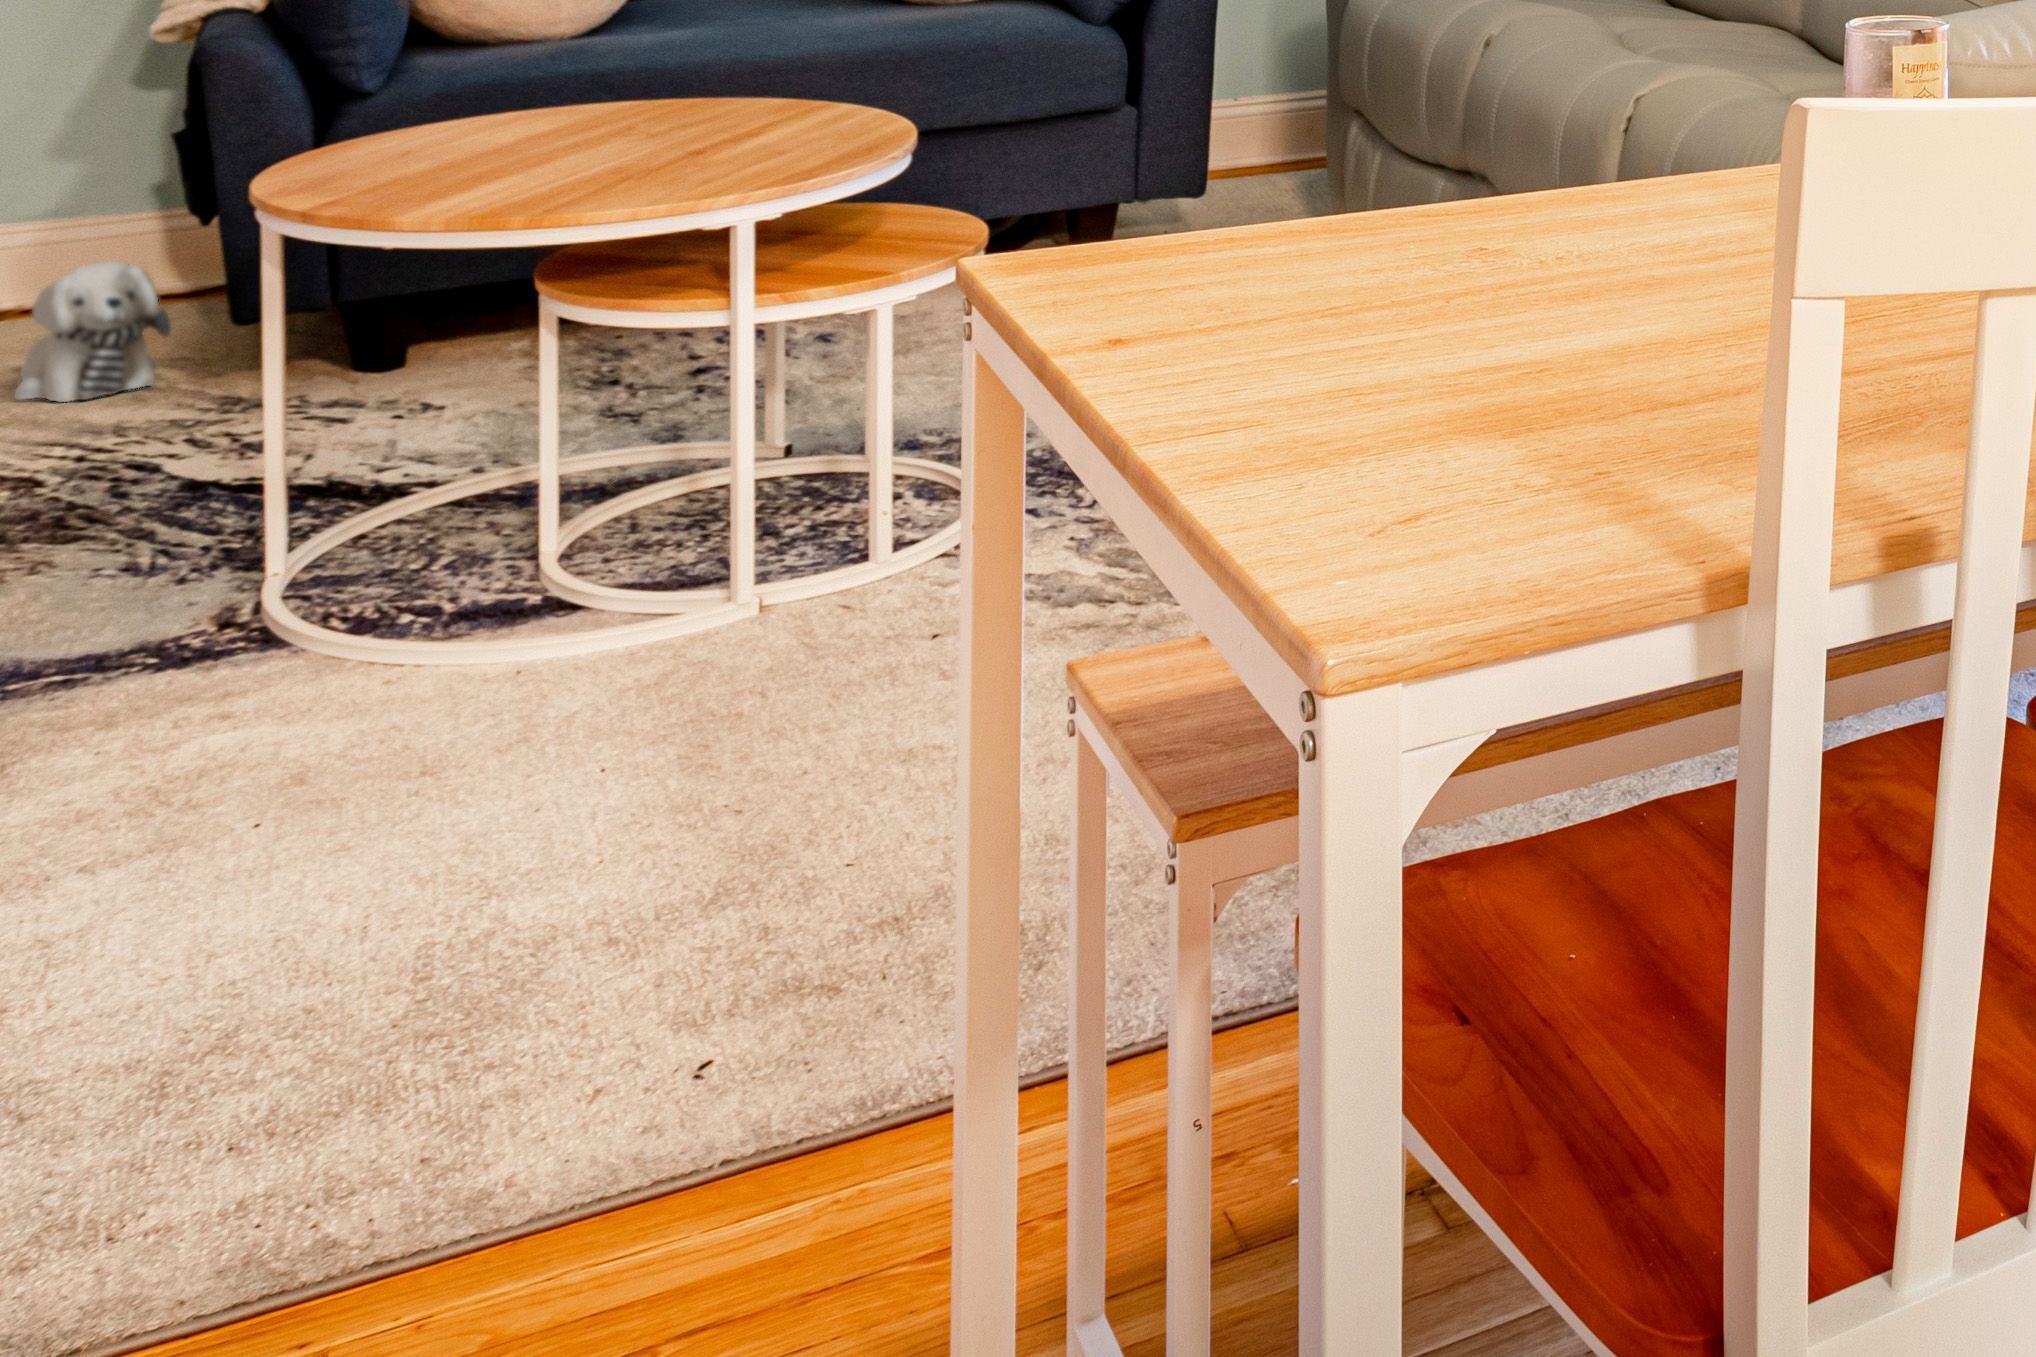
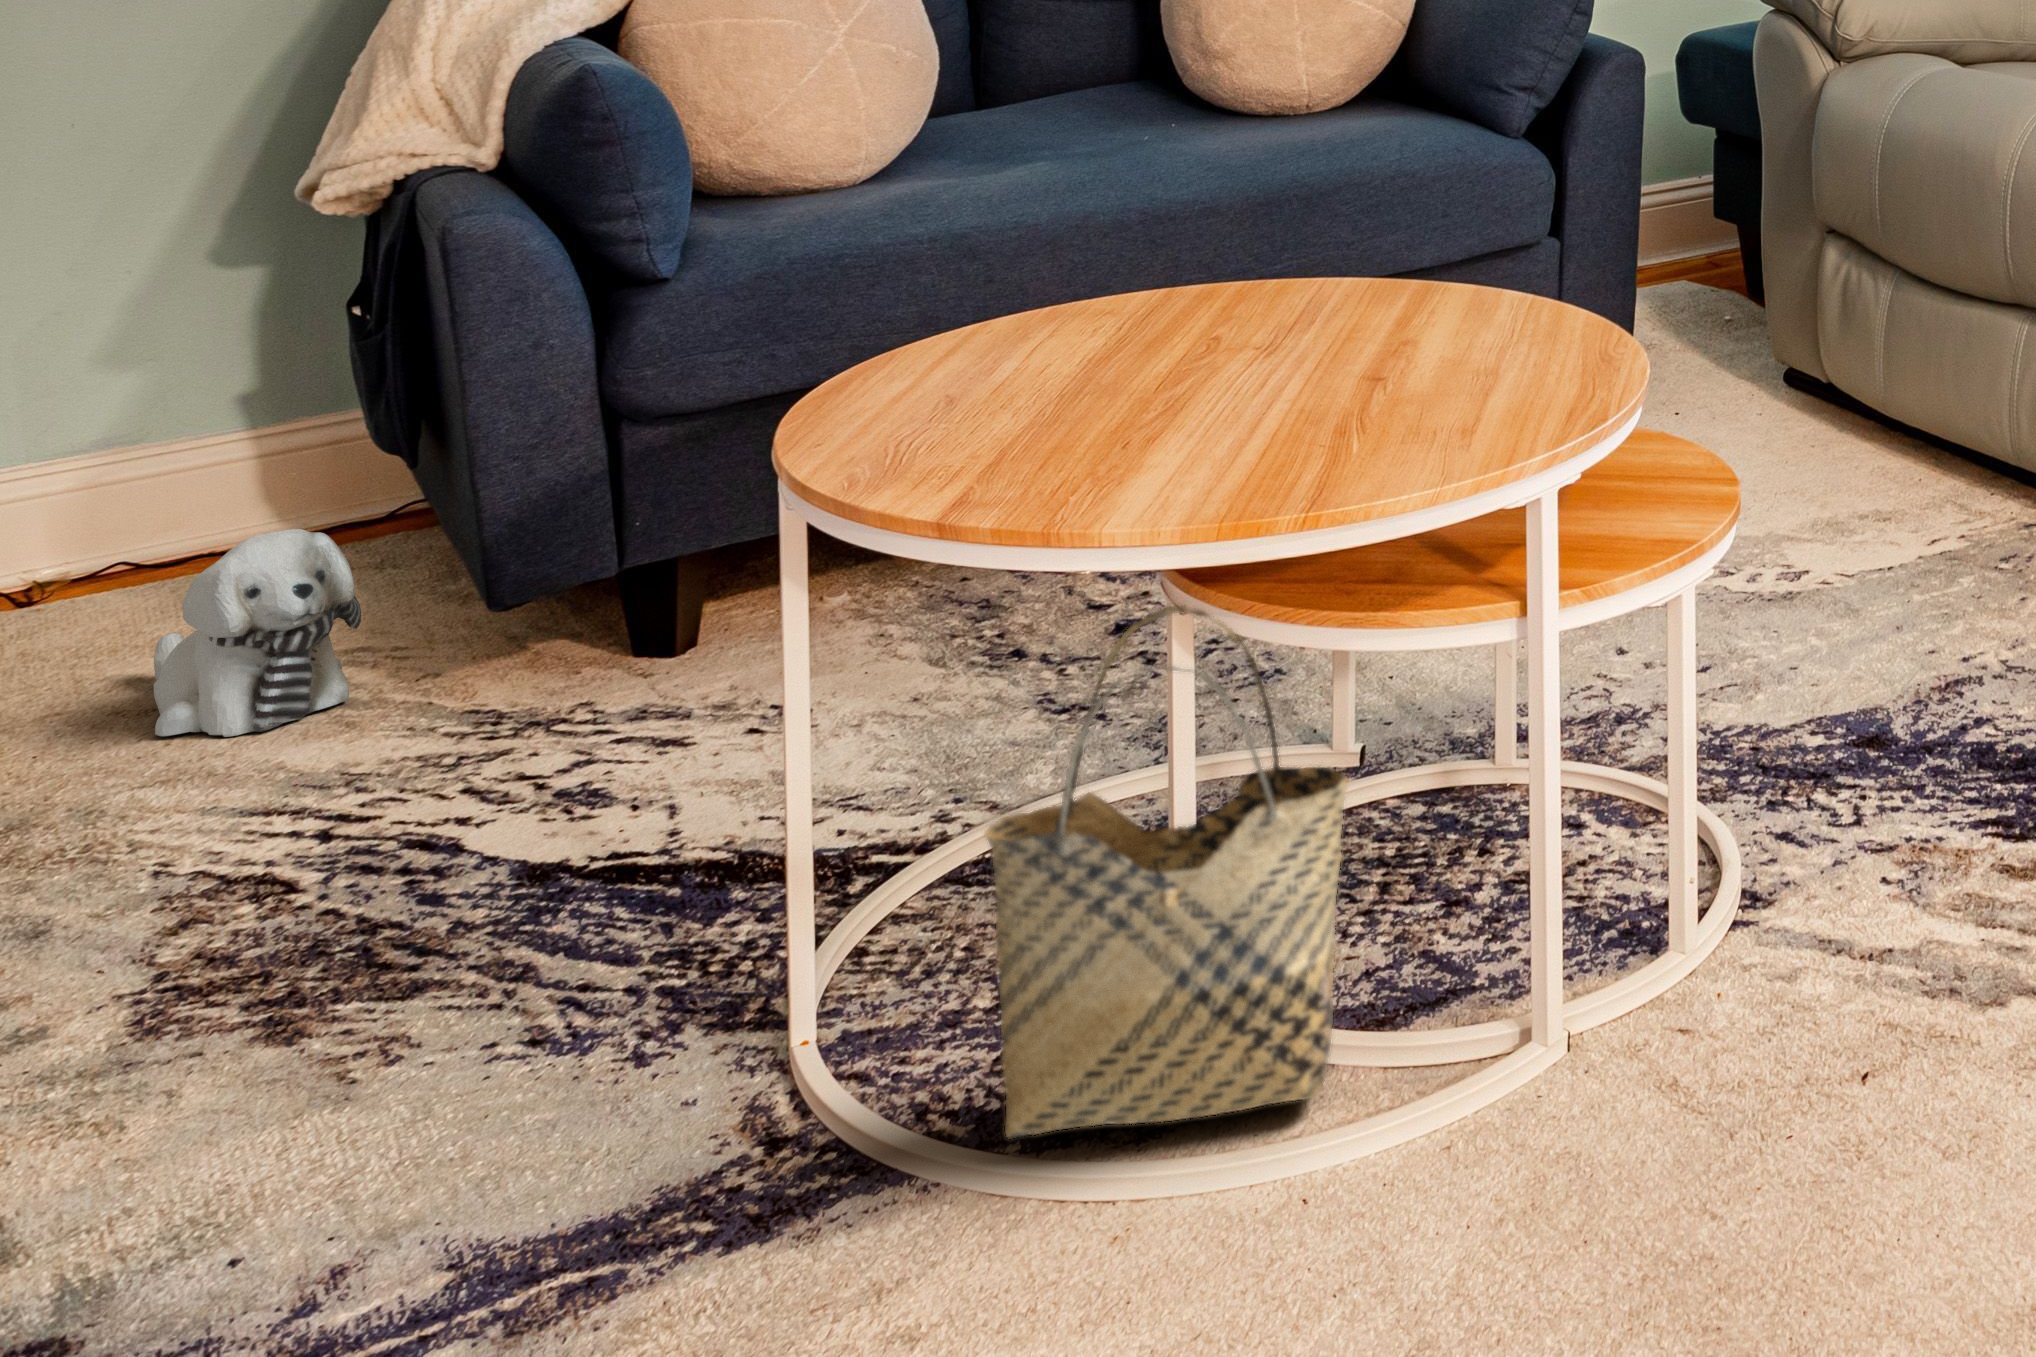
woven basket: none [357,295,619,628] -> present [985,606,1348,1138]

